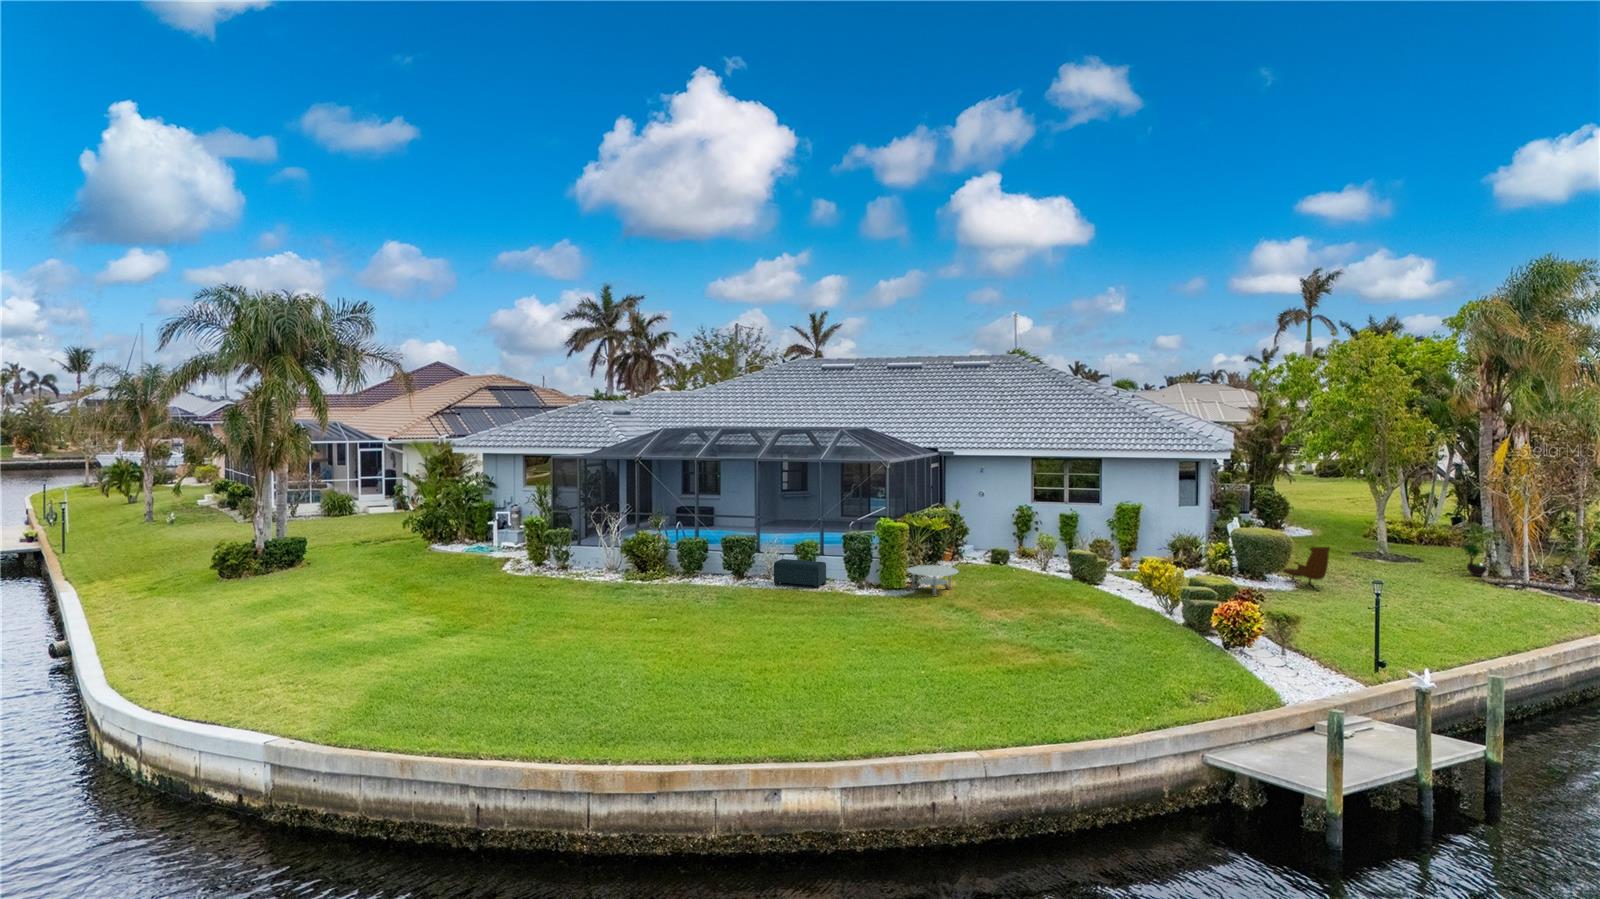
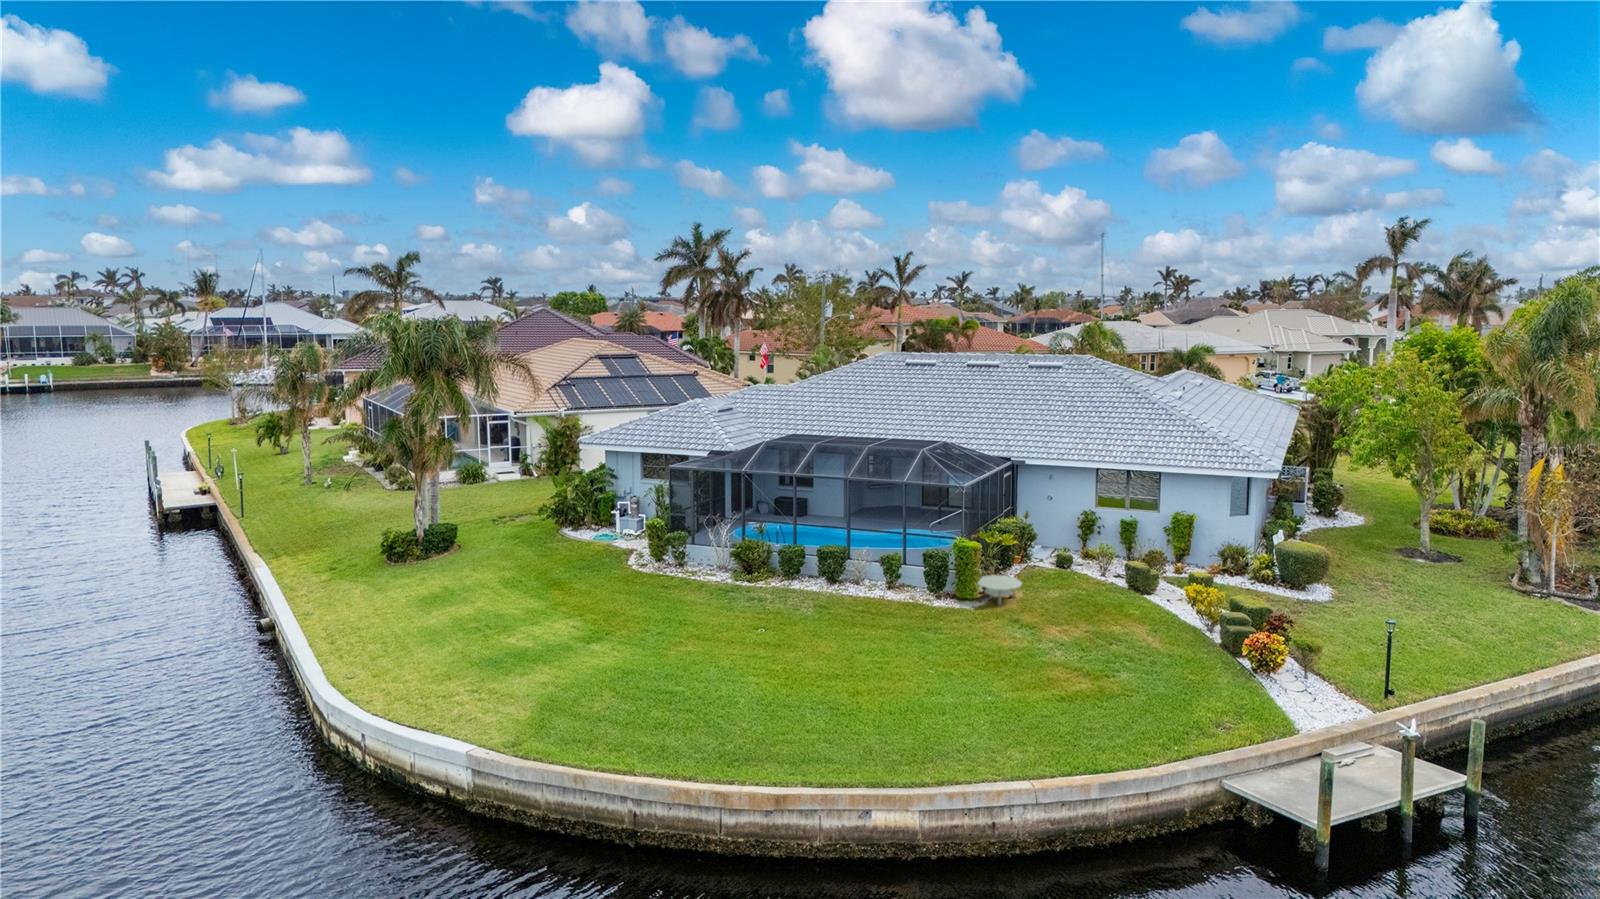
potted tree: present [1462,543,1487,576] -> none [1506,552,1531,586]
lounge chair: present [1283,547,1330,587] -> none [1326,566,1371,605]
bench: present [774,559,826,589] -> none [857,565,903,595]

